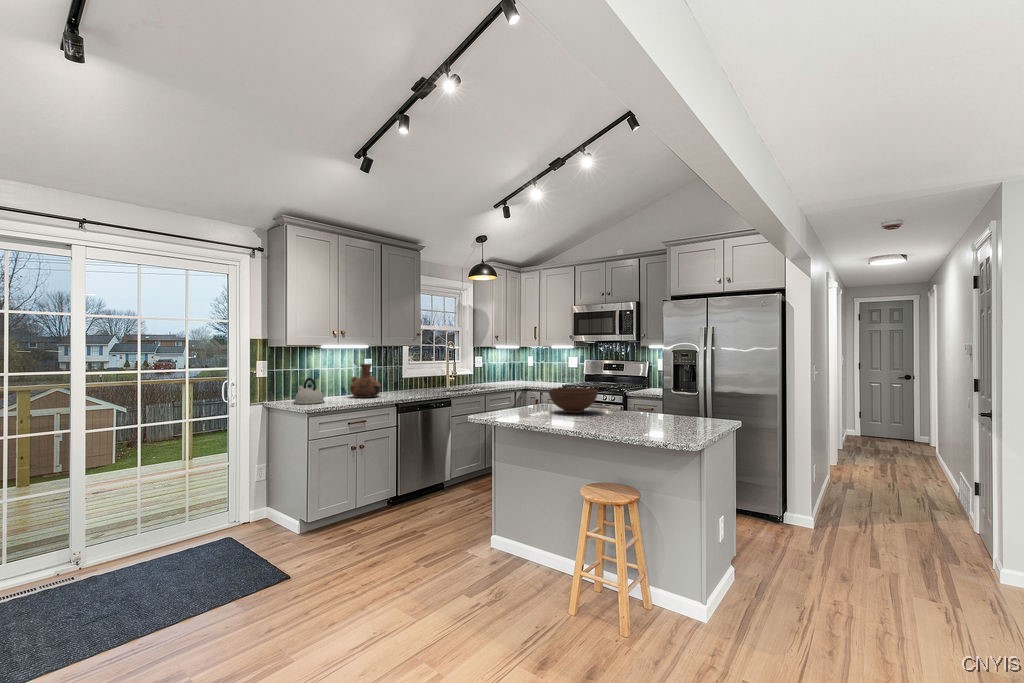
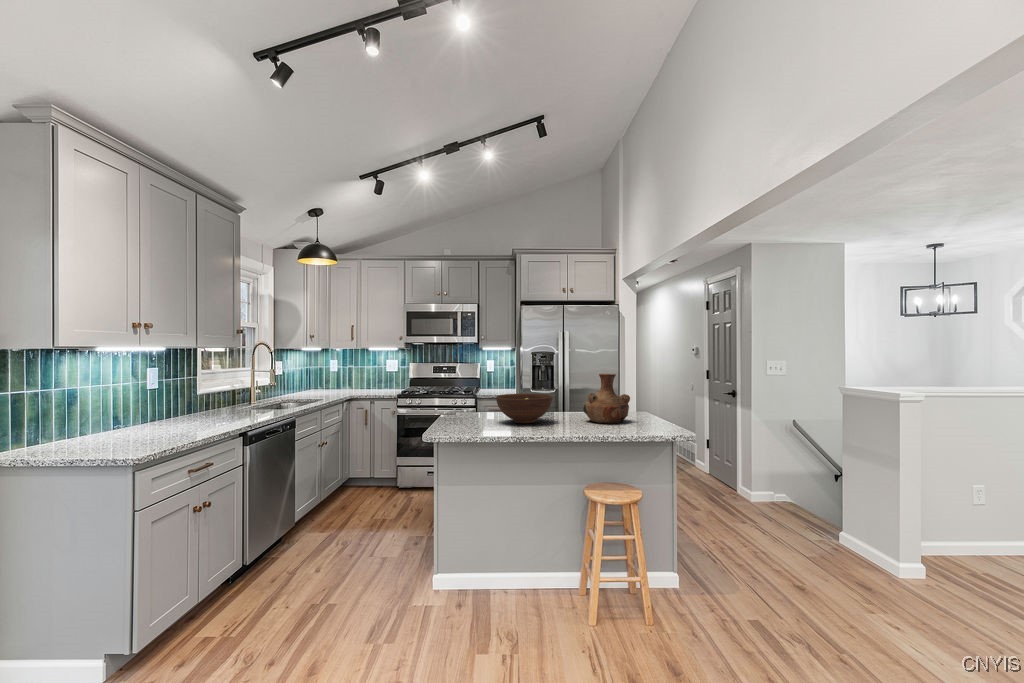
vase: present [350,364,381,398] -> present [583,373,630,424]
kettle: present [294,378,324,404] -> none [63,404,130,453]

